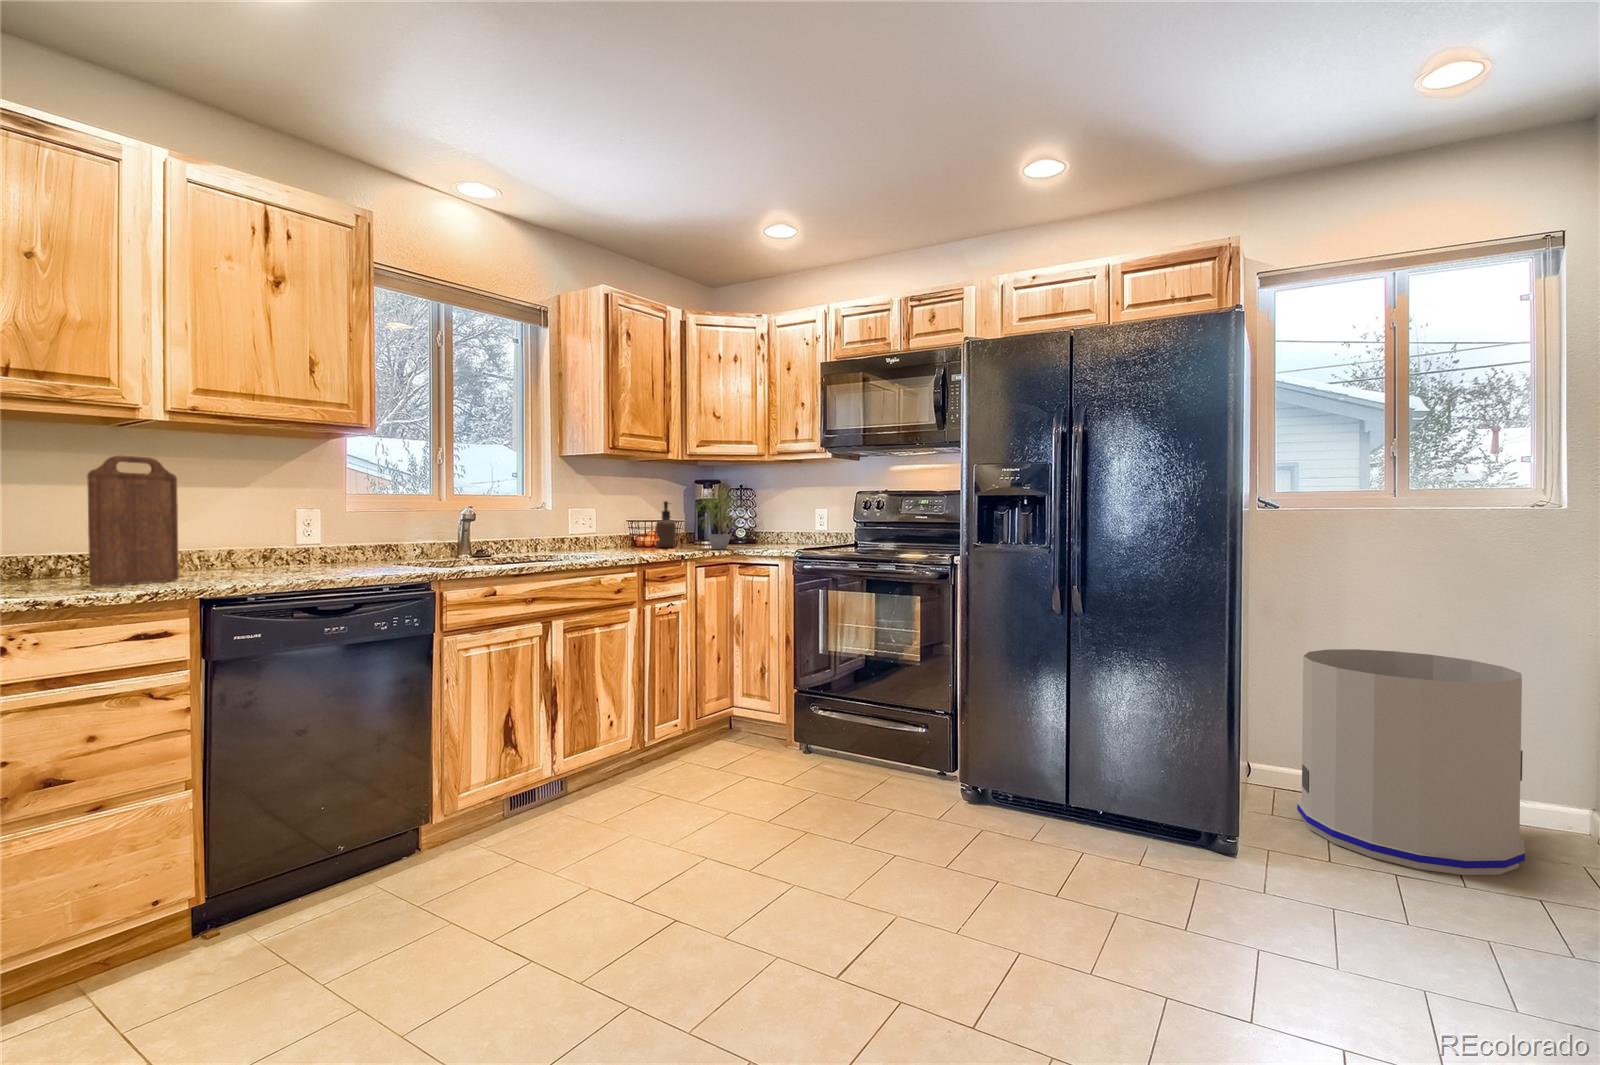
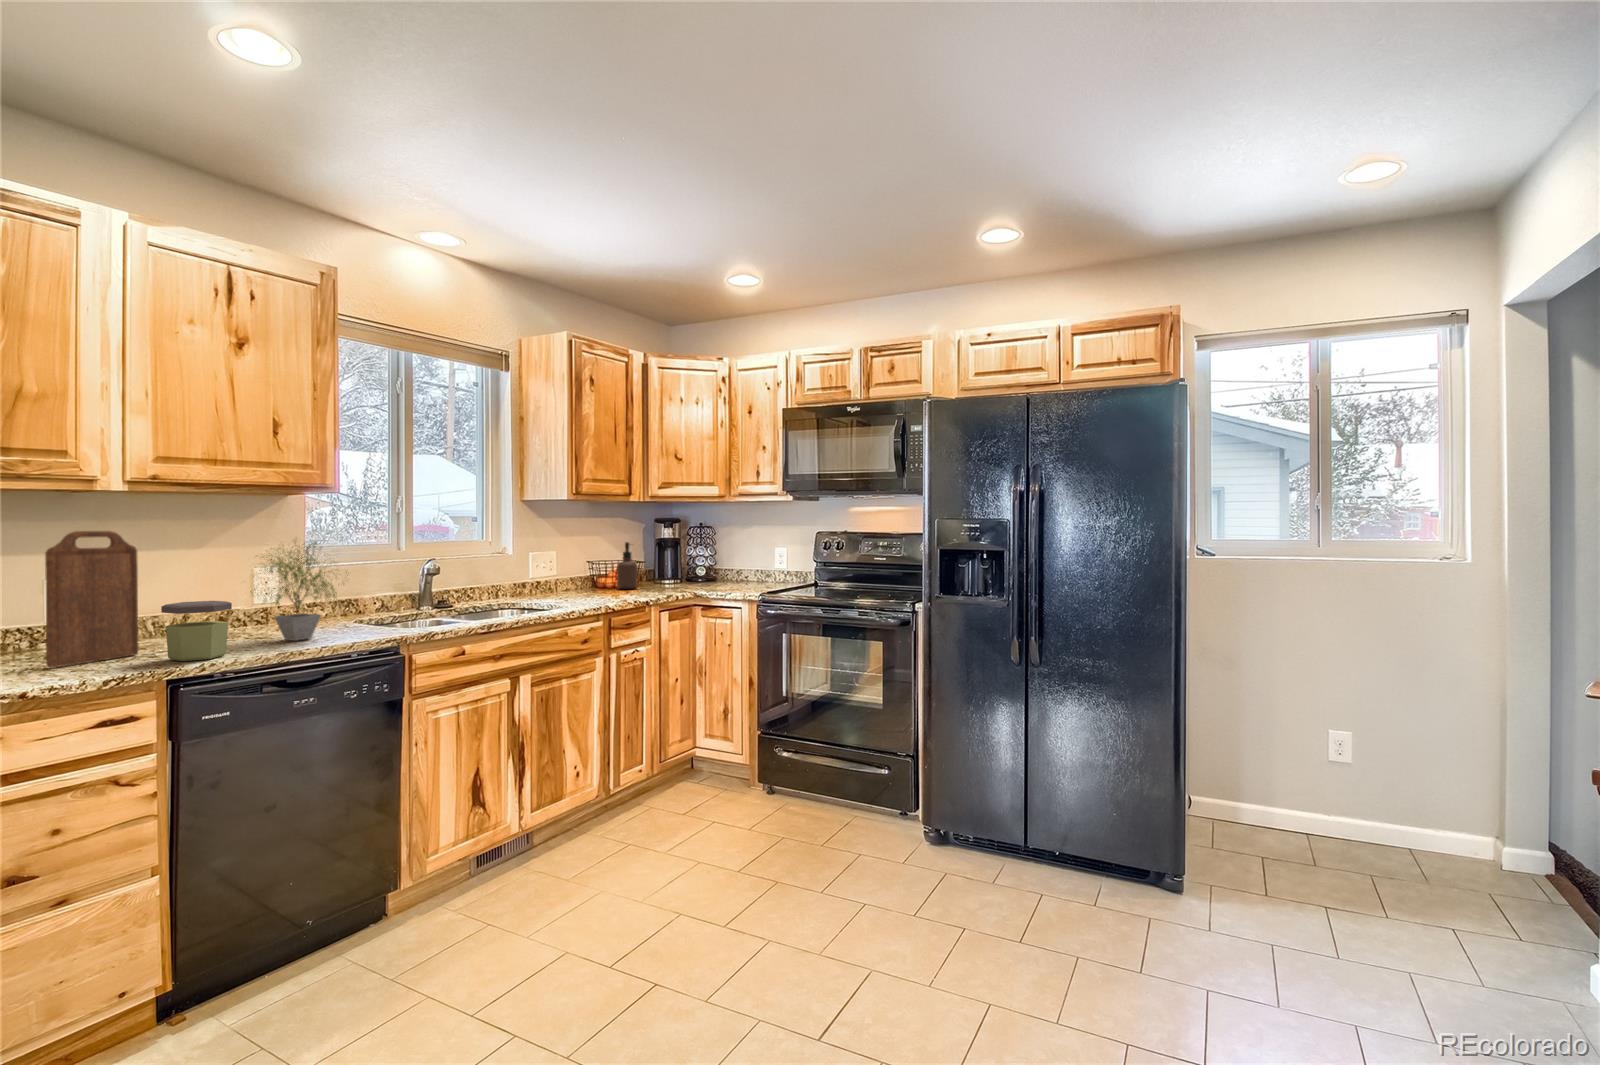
potted plant: present [693,487,742,549] -> present [254,530,347,641]
jar: none [197,528,264,584] -> present [161,601,232,661]
trash can: present [1297,649,1525,875] -> none [1234,691,1433,906]

